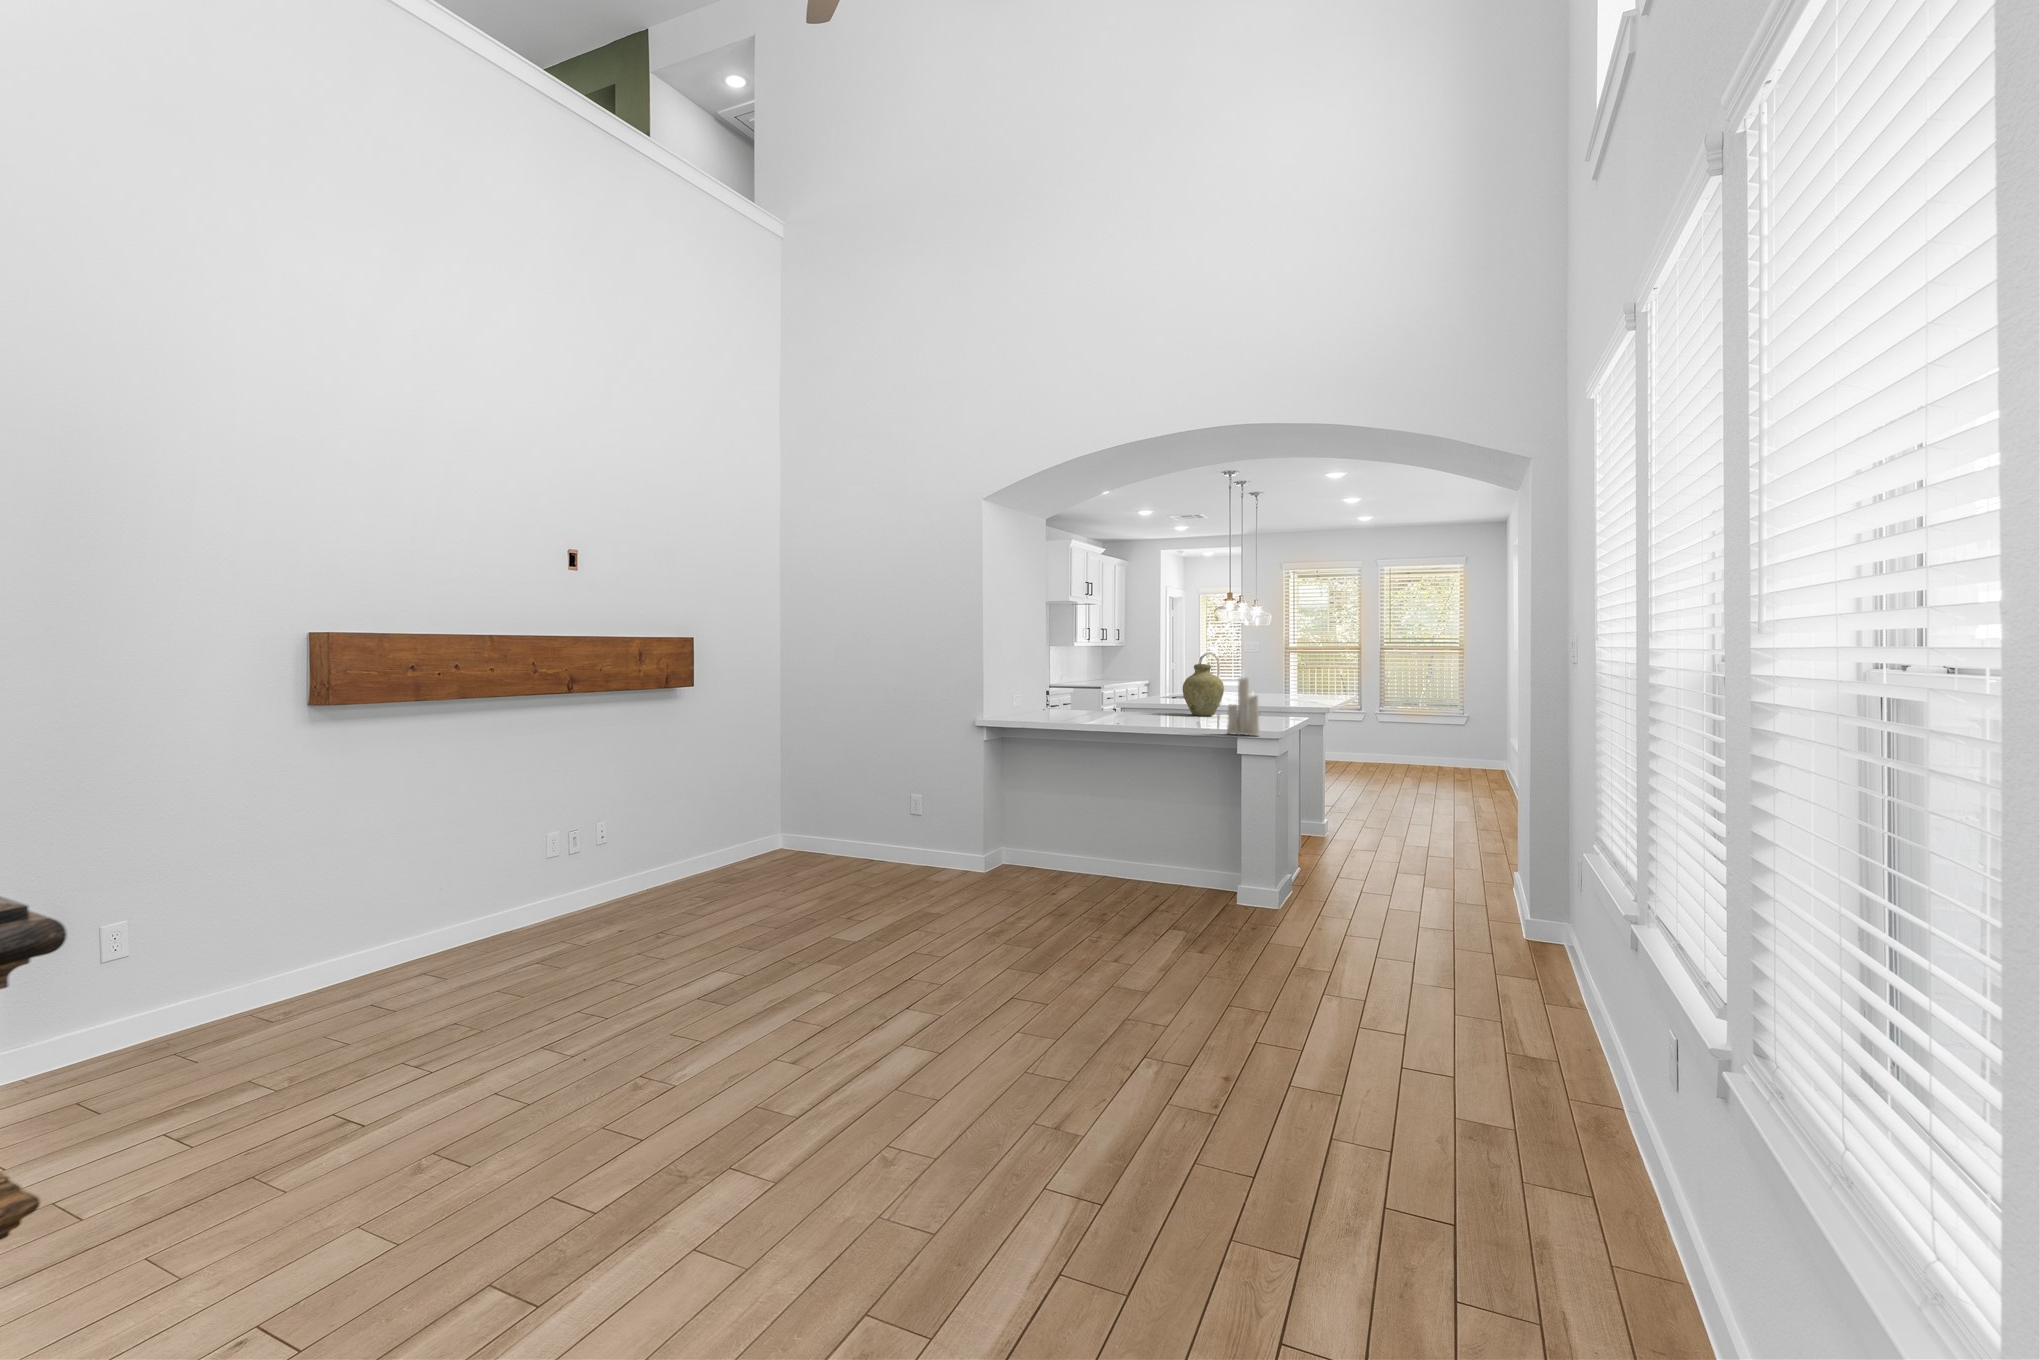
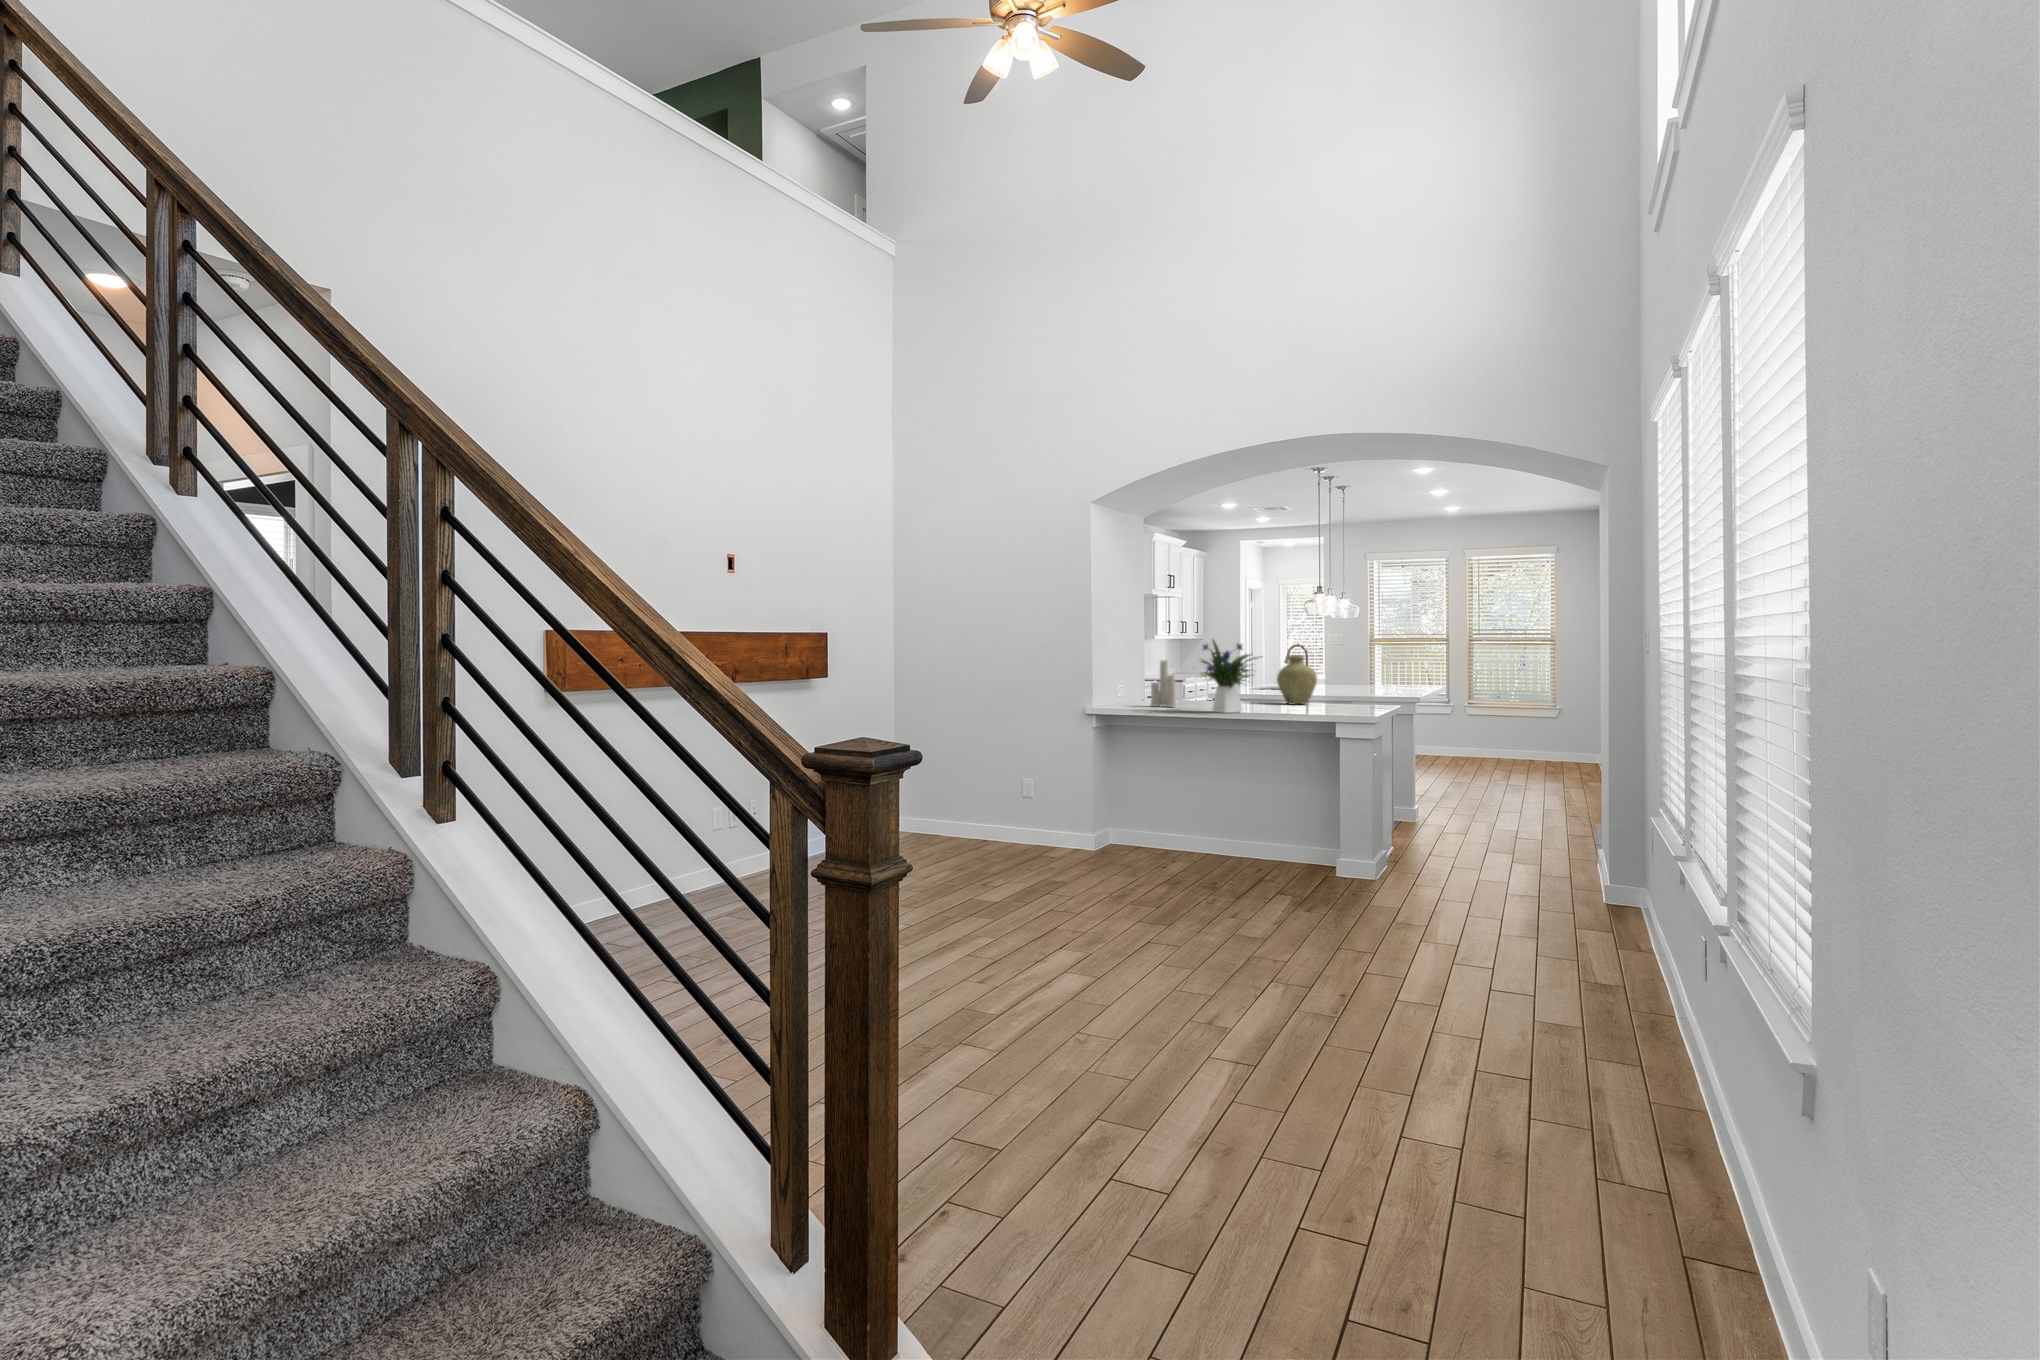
flower arrangement: none [1087,646,1163,726] -> present [1200,640,1257,713]
candle: present [1227,677,1260,736] -> present [1151,660,1176,707]

